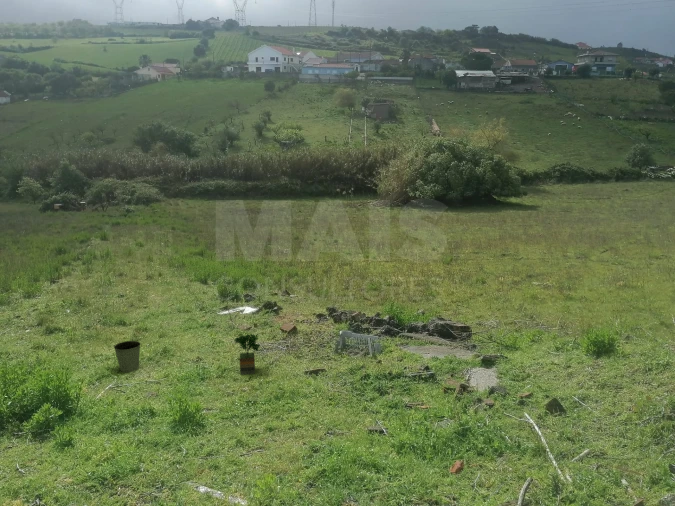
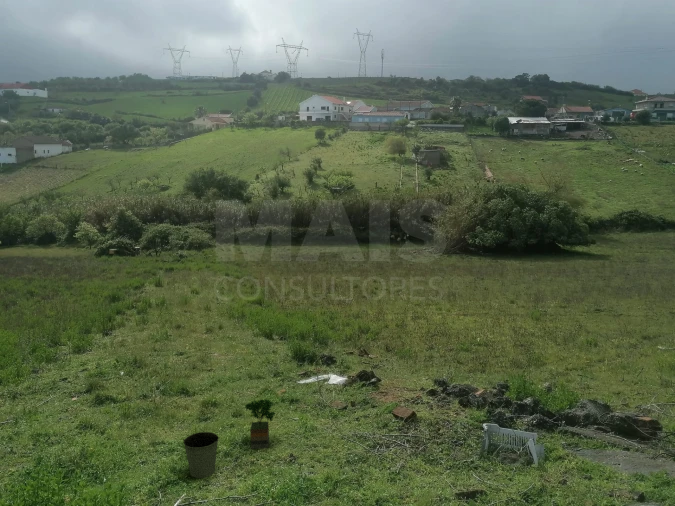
potted tree: present [235,334,260,374] -> present [245,399,275,449]

